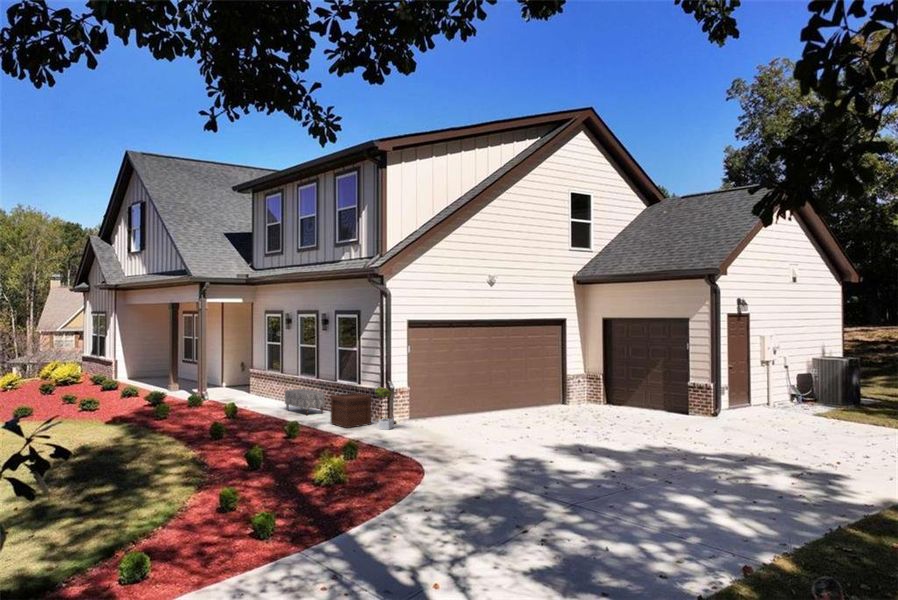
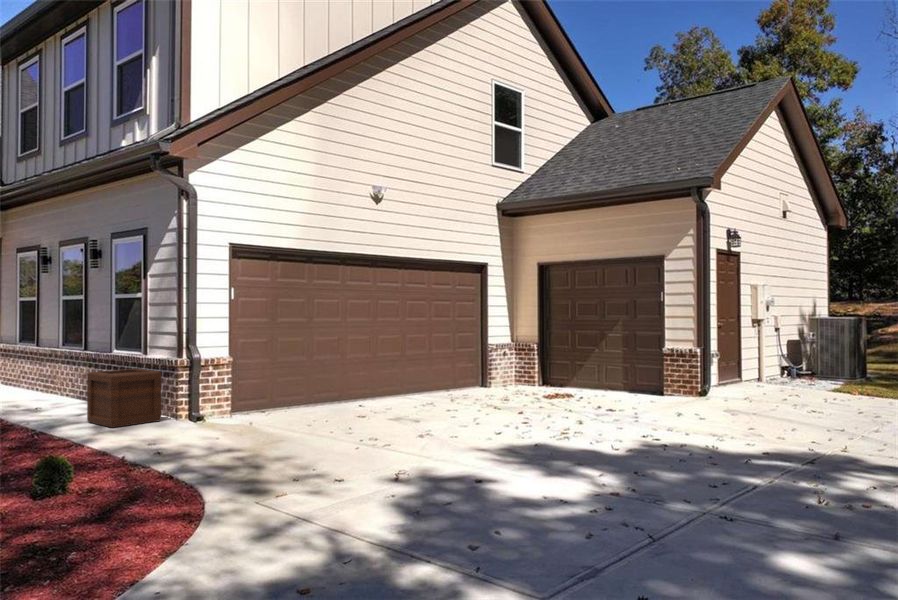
potted tree: present [375,387,394,430] -> none [164,354,198,429]
bench: present [285,389,325,415] -> none [28,367,94,410]

